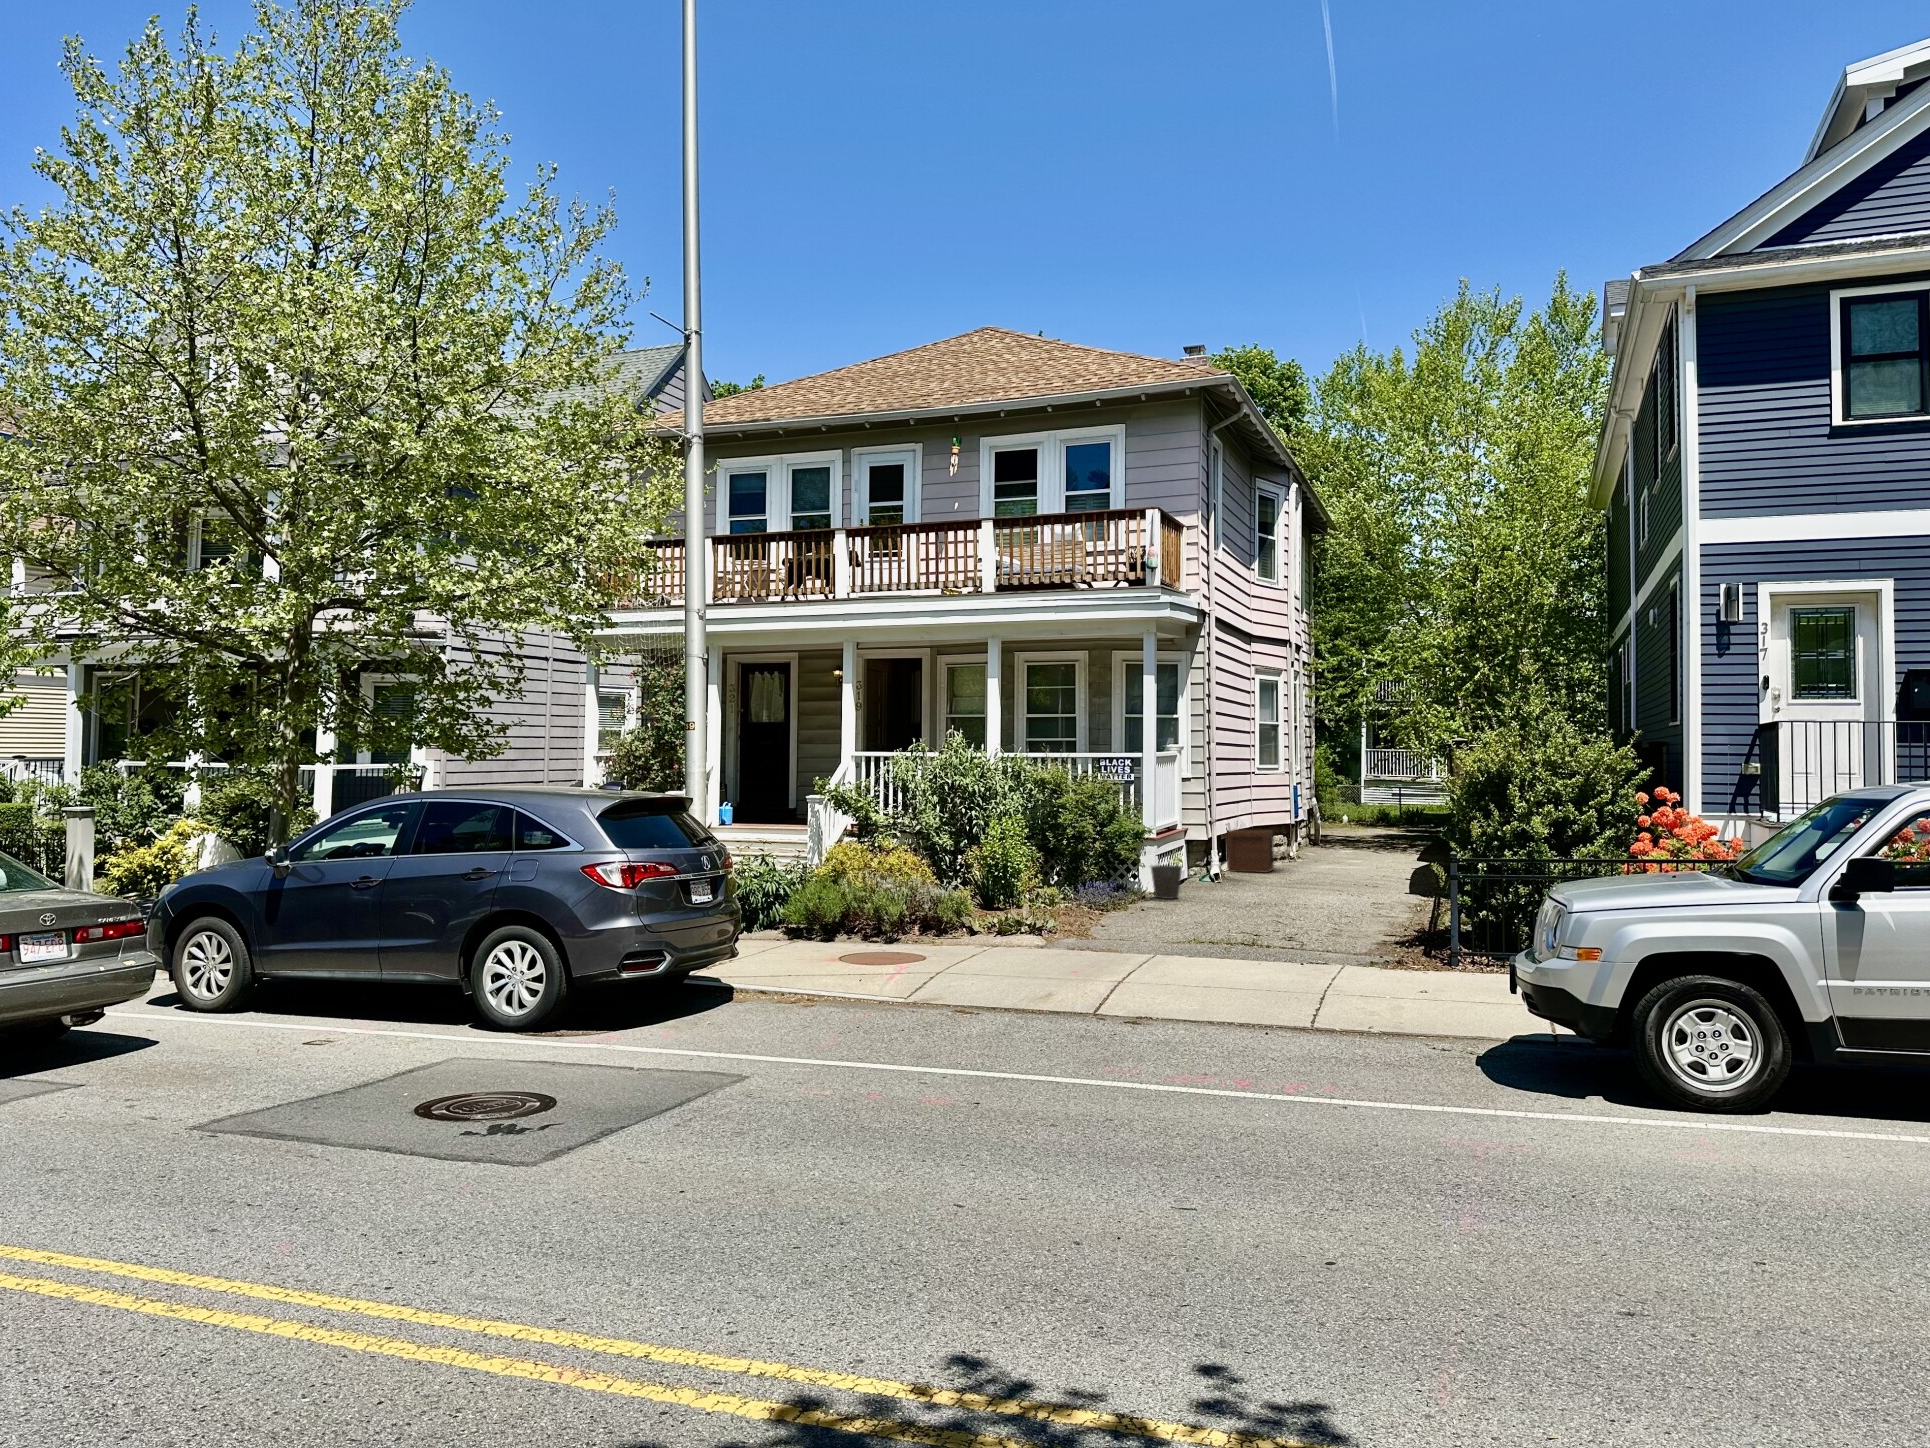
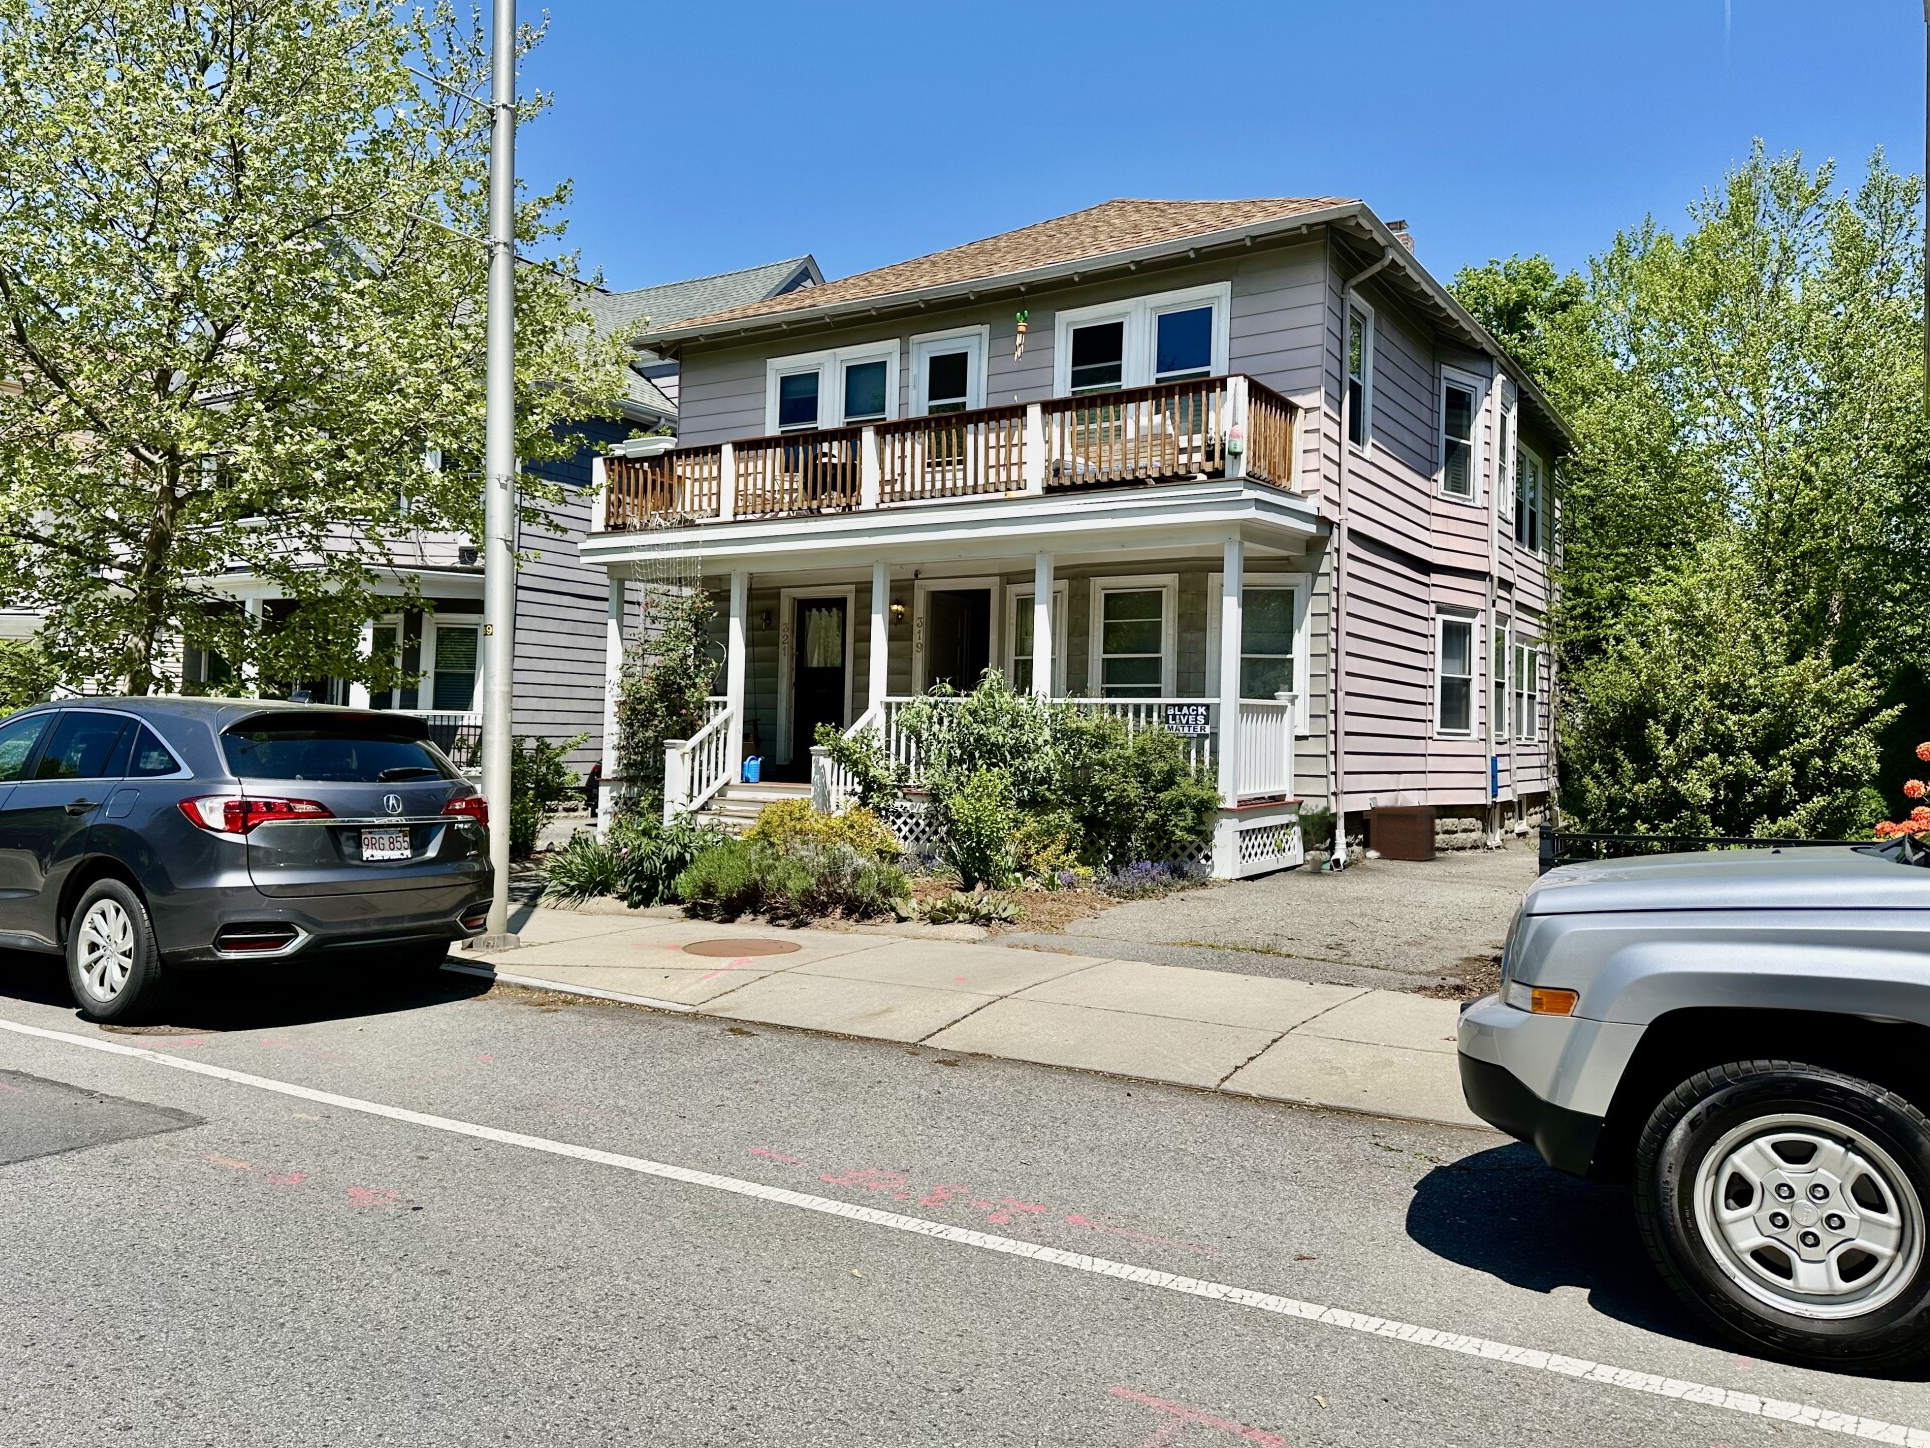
potted plant: none [1183,832,1226,885] -> present [1288,804,1343,873]
waste bin: present [1151,865,1182,899] -> none [1219,843,1261,887]

